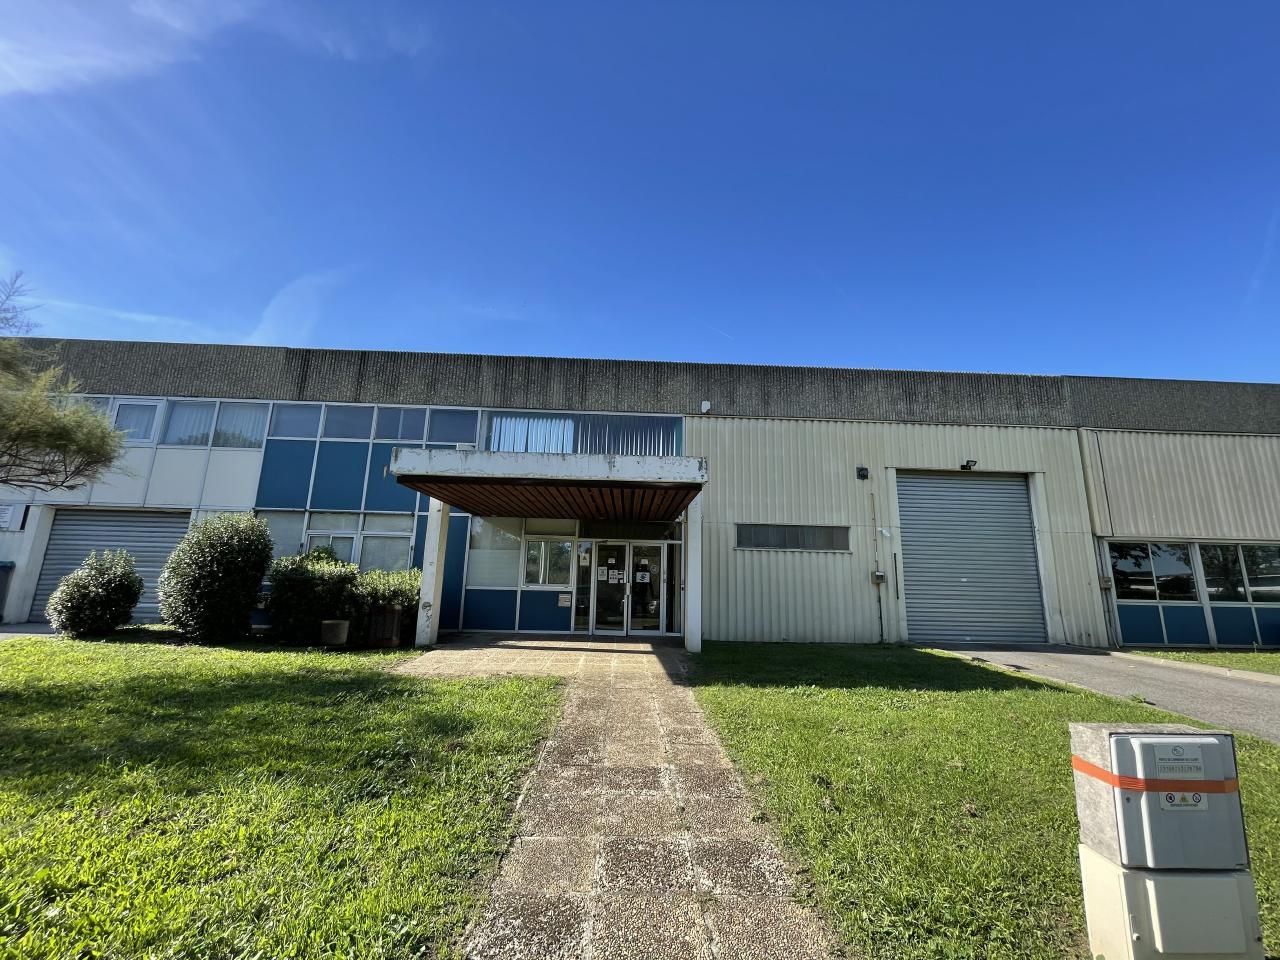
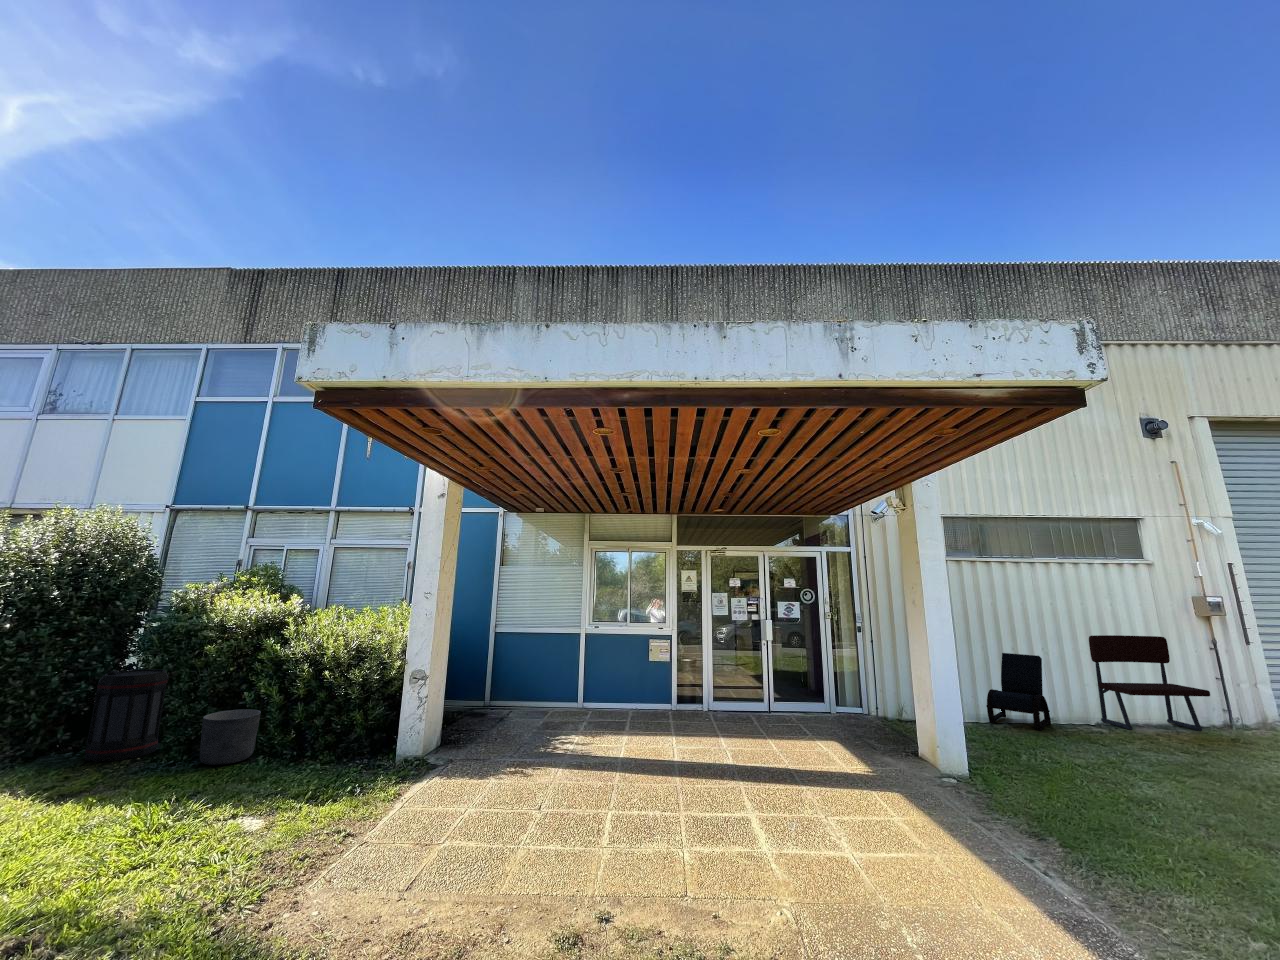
bench: none [808,593,859,643] -> present [1089,635,1210,731]
lounge chair: none [746,603,781,642] -> present [986,653,1051,731]
trash can: present [368,604,402,648] -> present [85,669,169,762]

